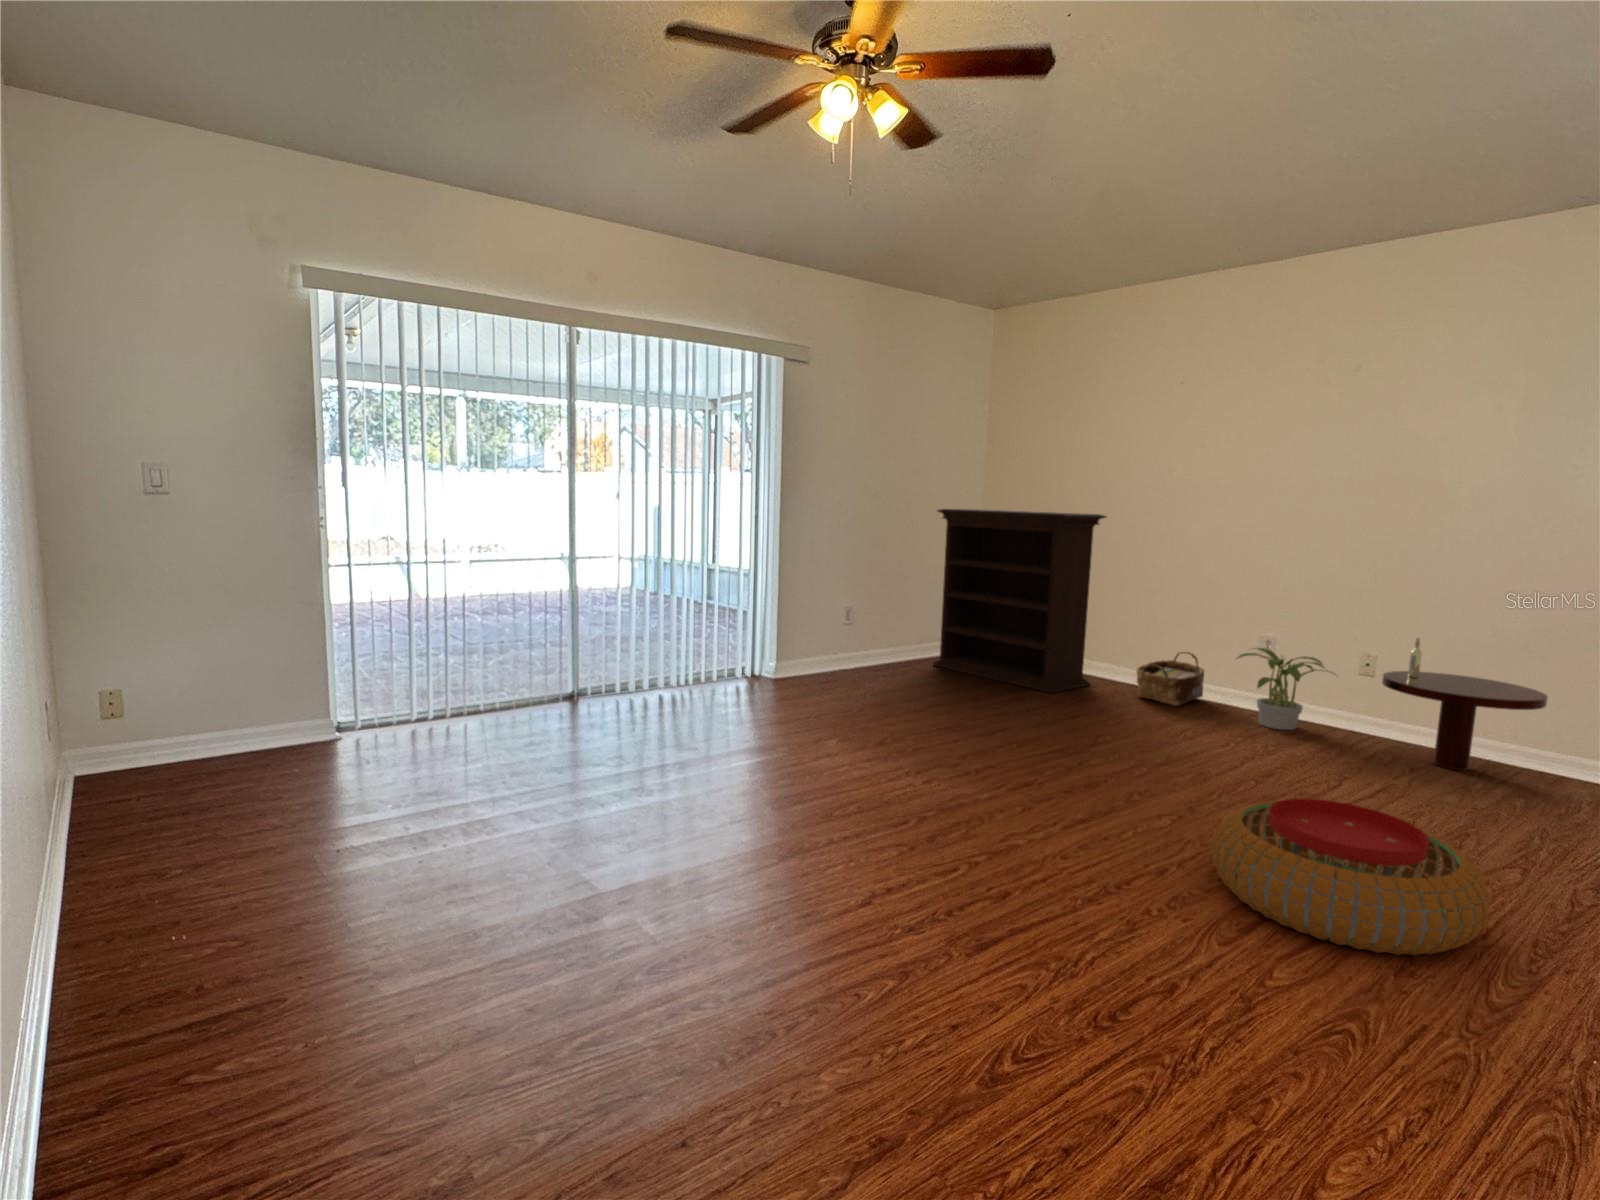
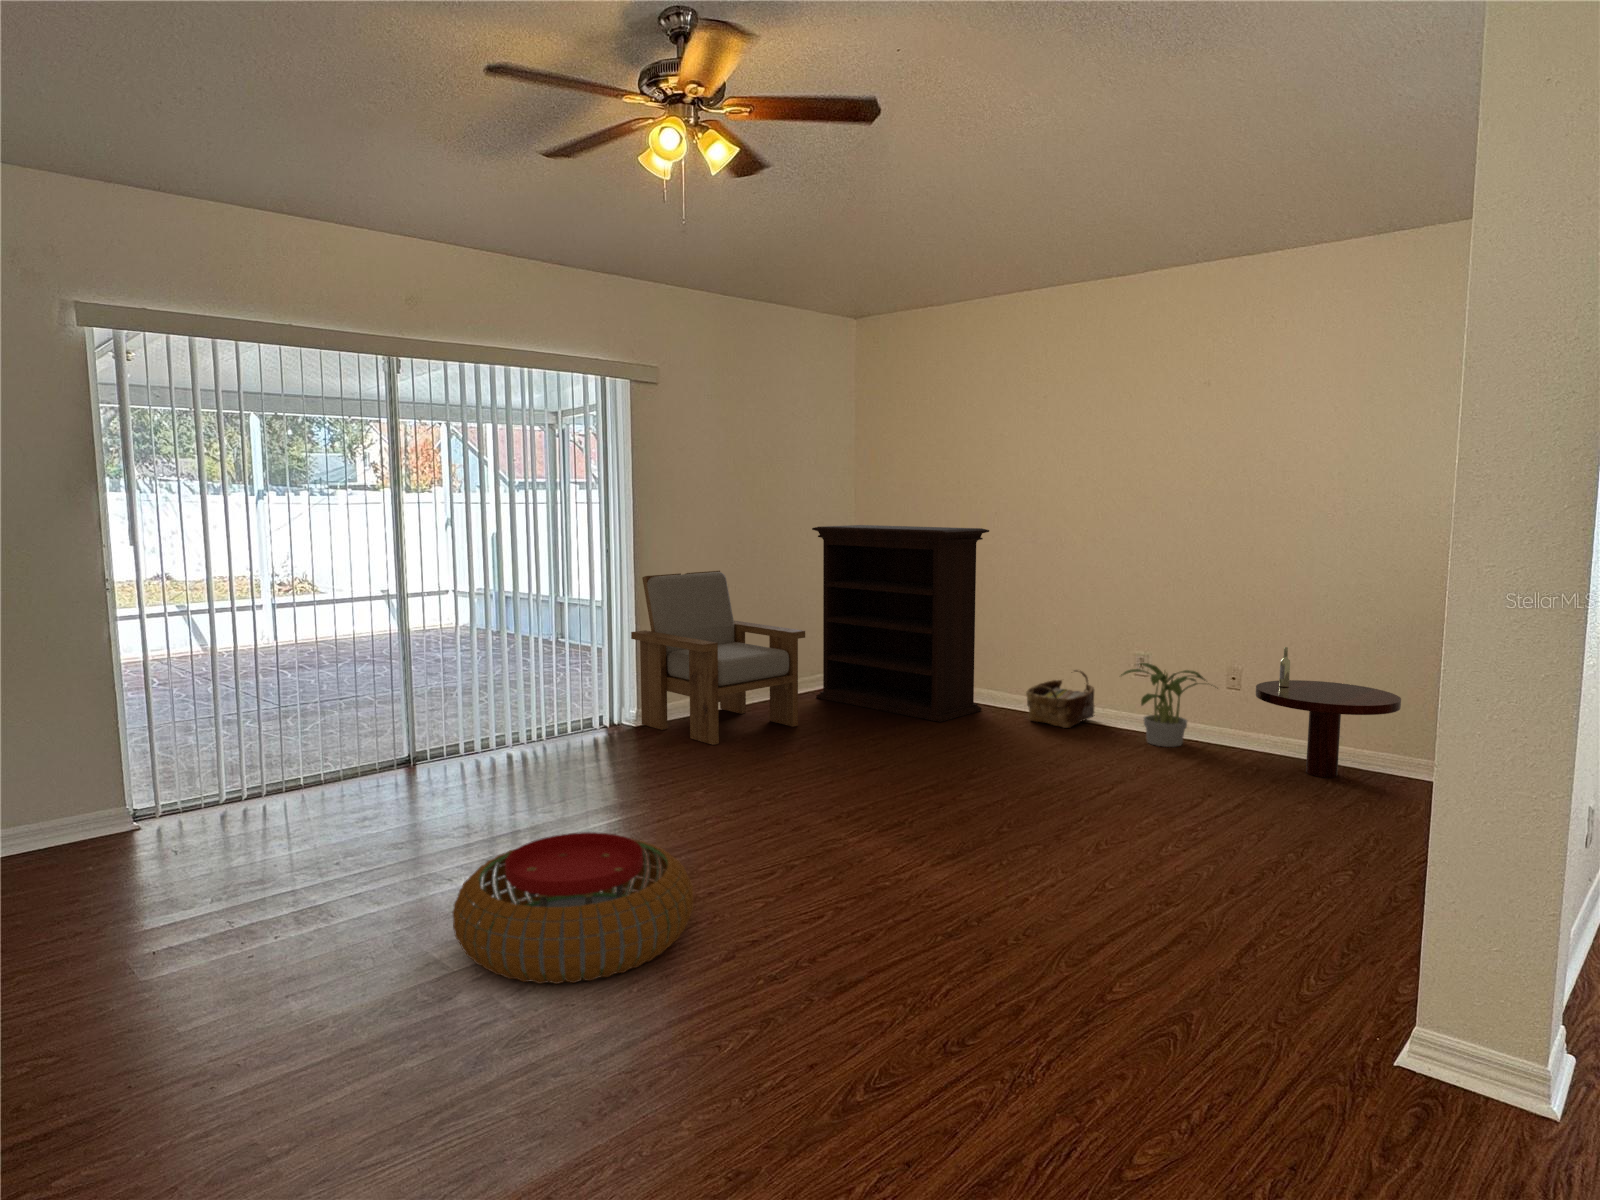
armchair: none [770,545,929,701] -> present [631,571,805,745]
pouf: present [1211,799,1492,955] -> present [453,832,693,984]

